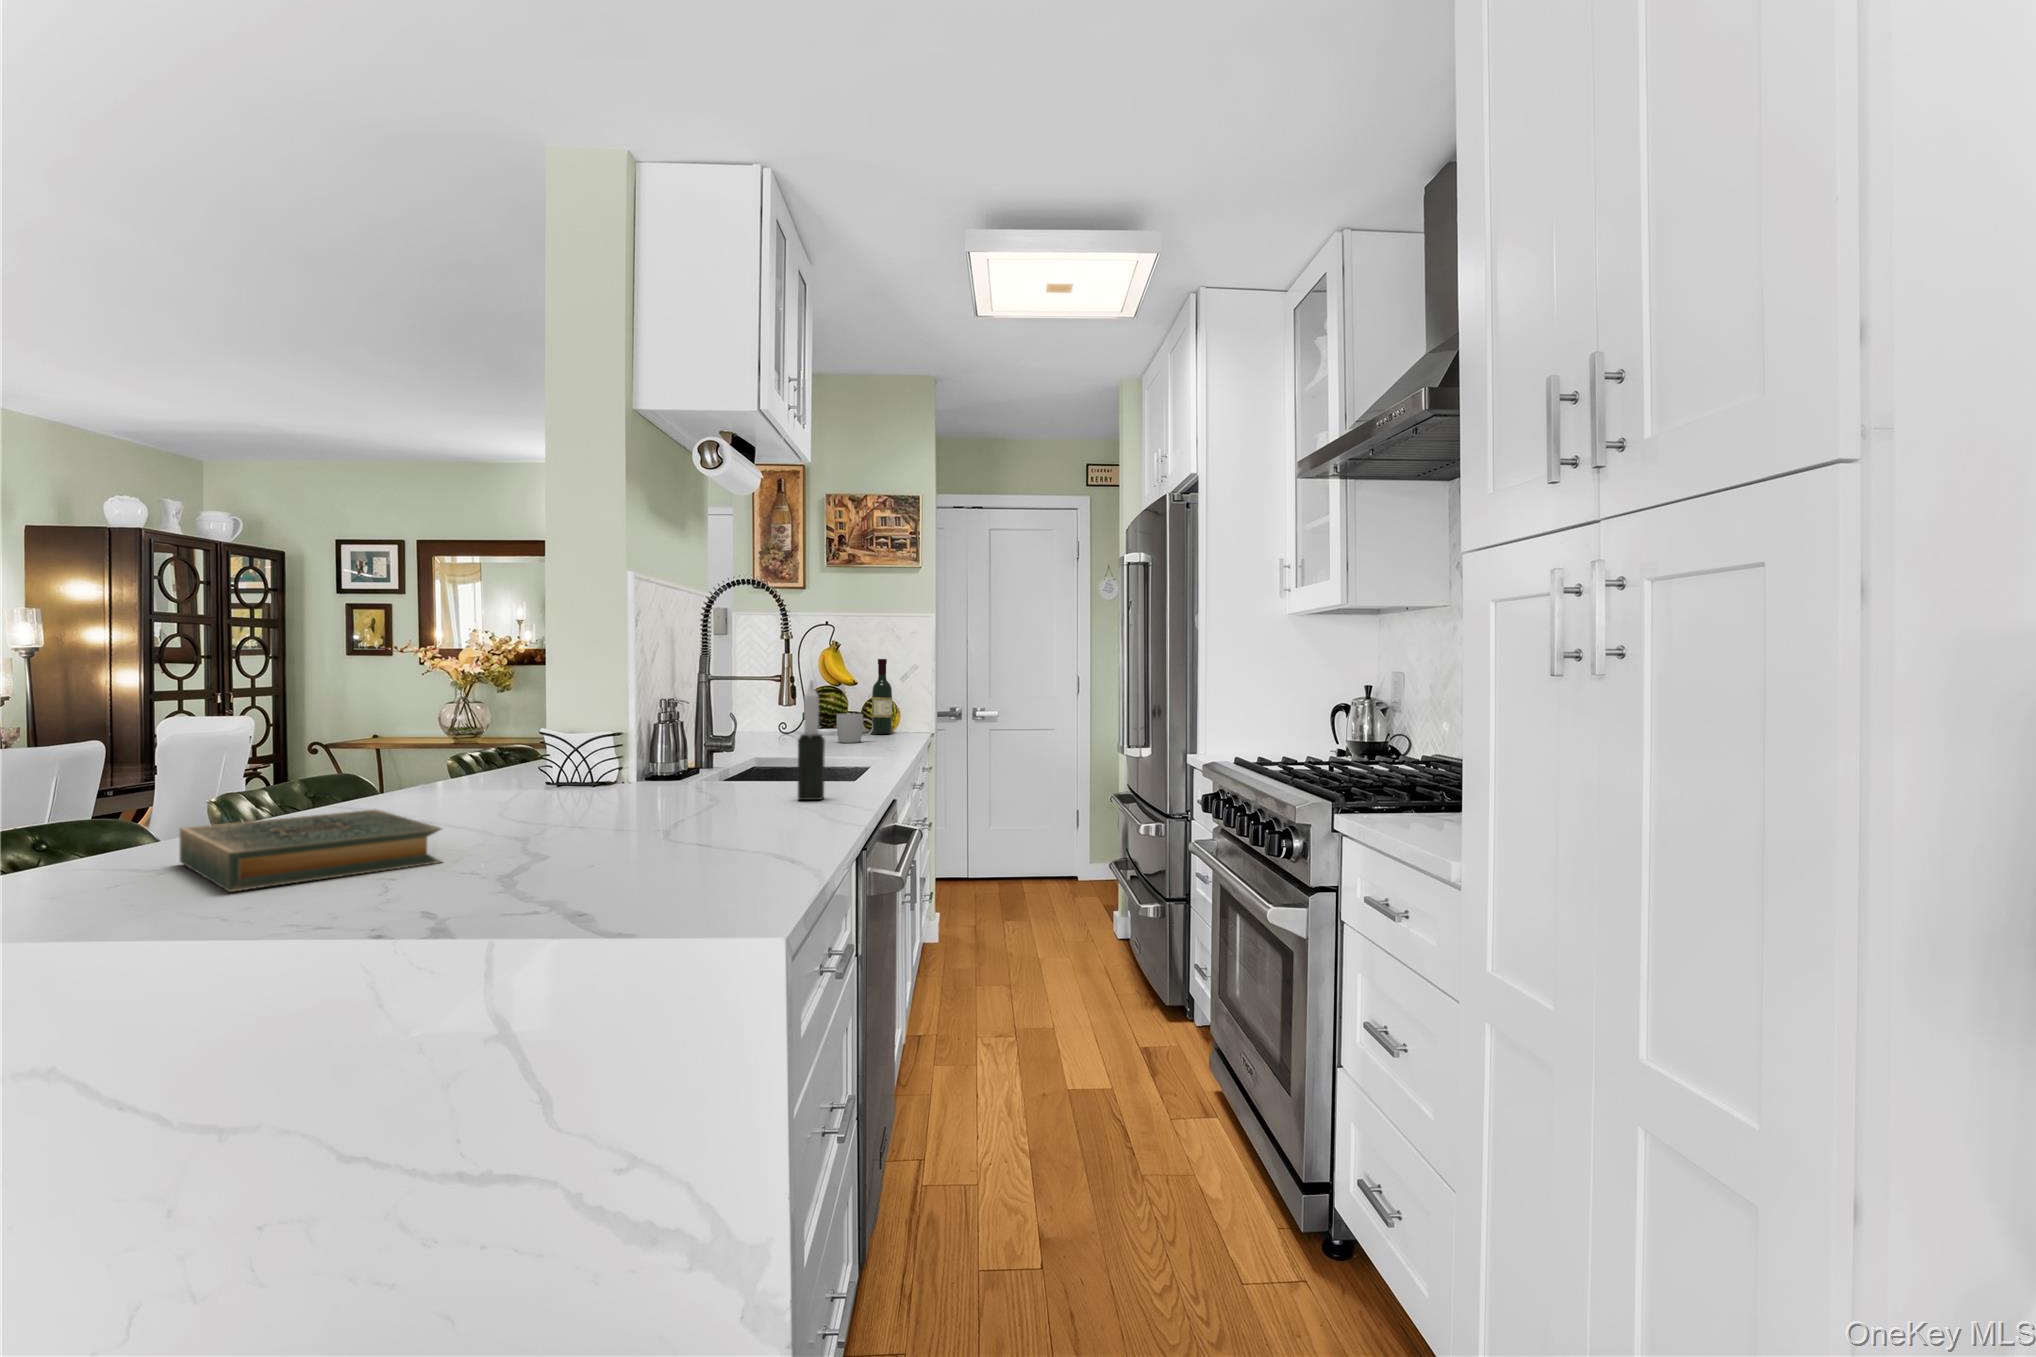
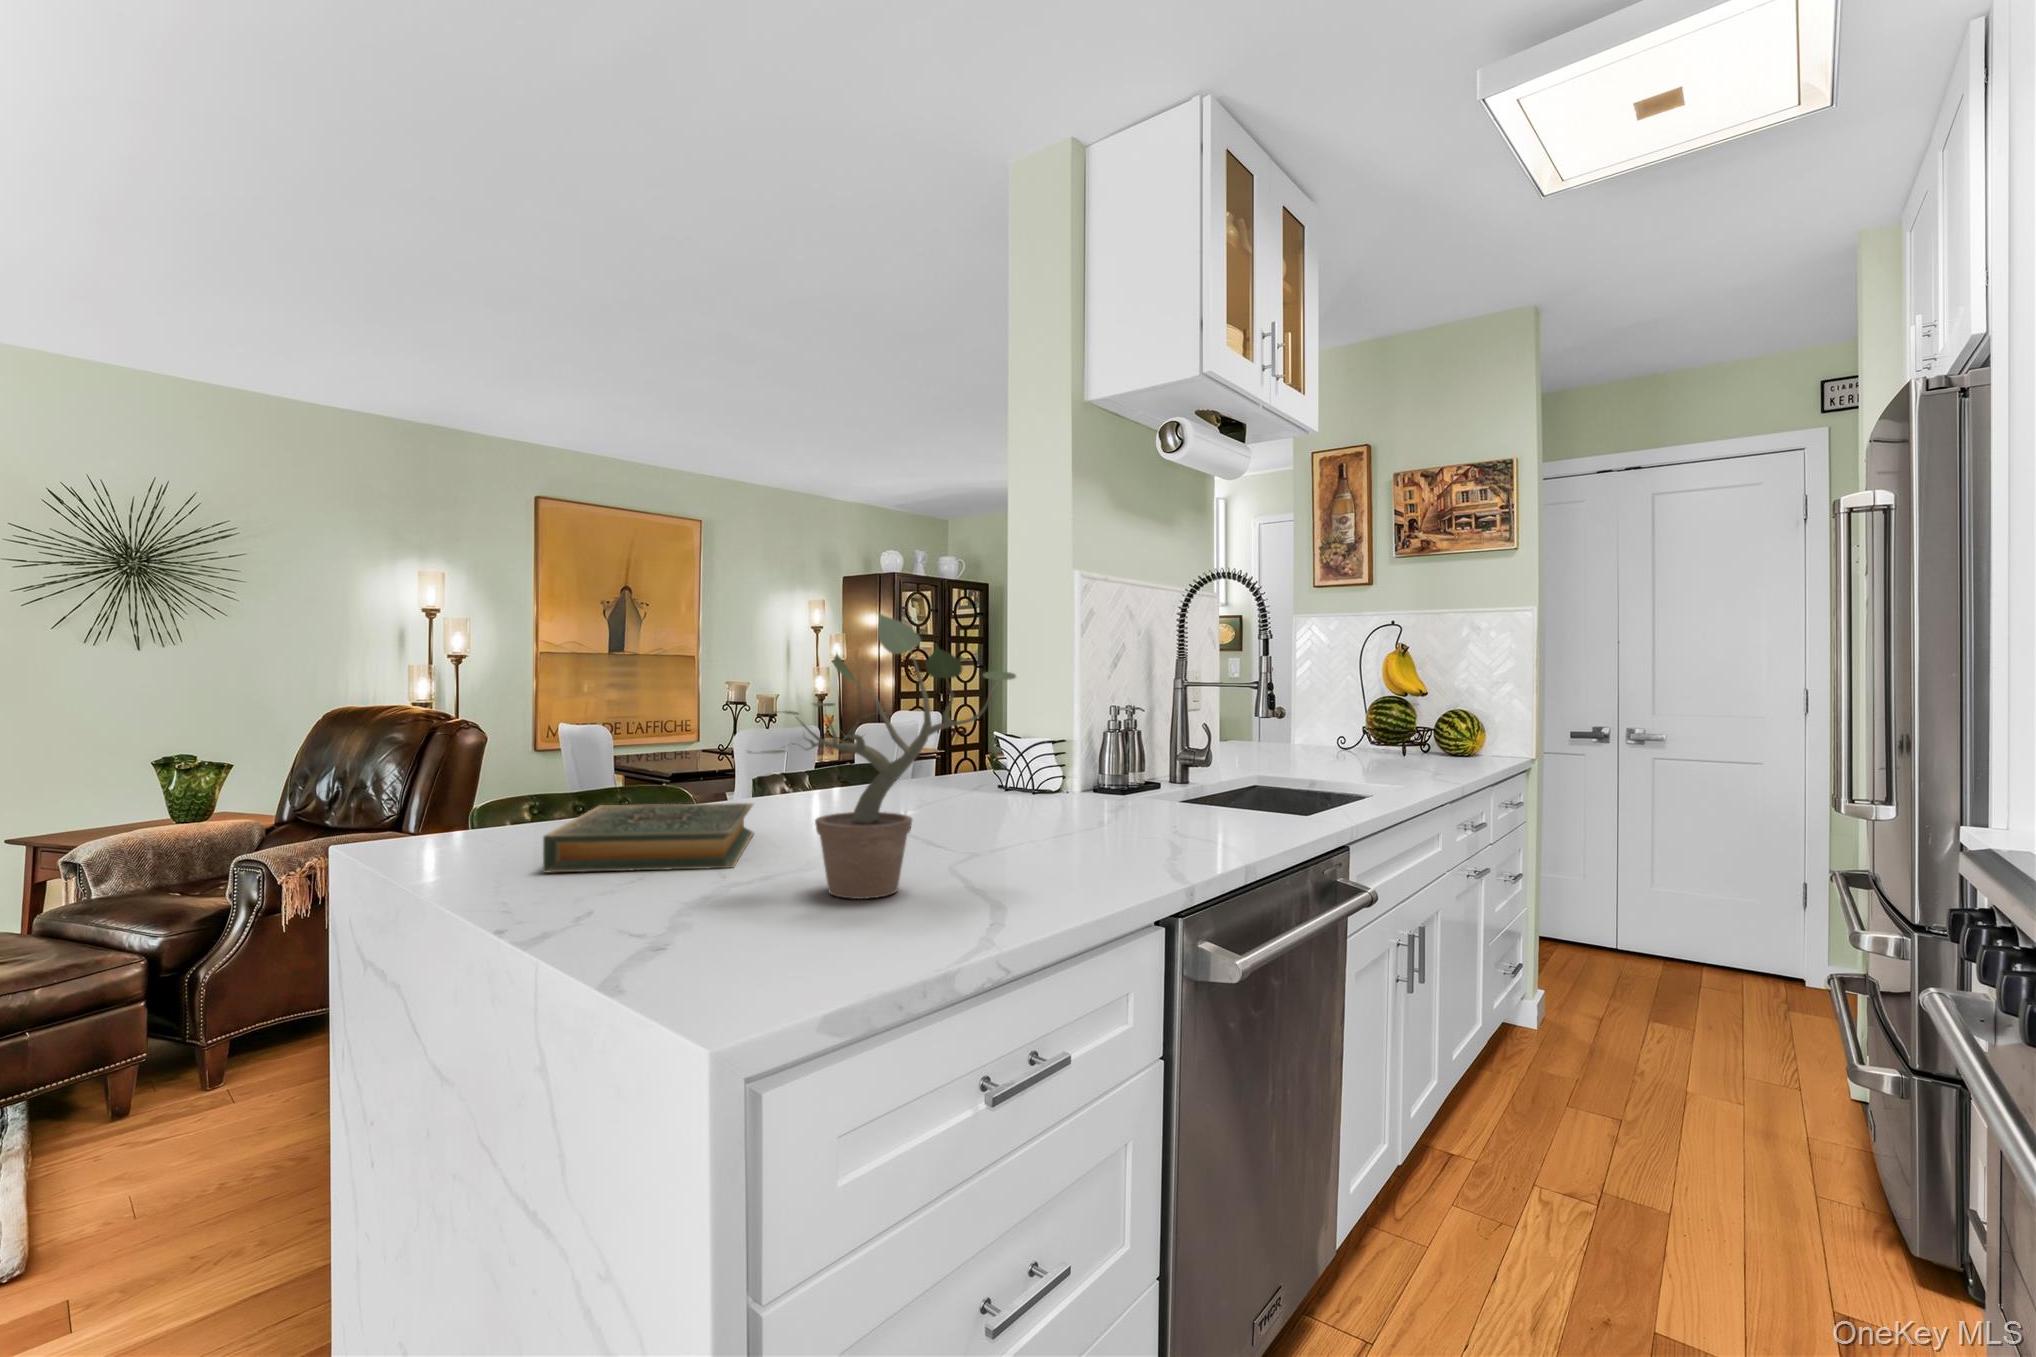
potted plant: none [519,621,740,863] -> present [761,613,1016,899]
wine bottle: present [872,659,892,734] -> none [1442,665,1469,758]
candle: present [798,680,825,800] -> none [1194,684,1233,841]
mug: present [836,713,873,743] -> none [1380,730,1428,766]

